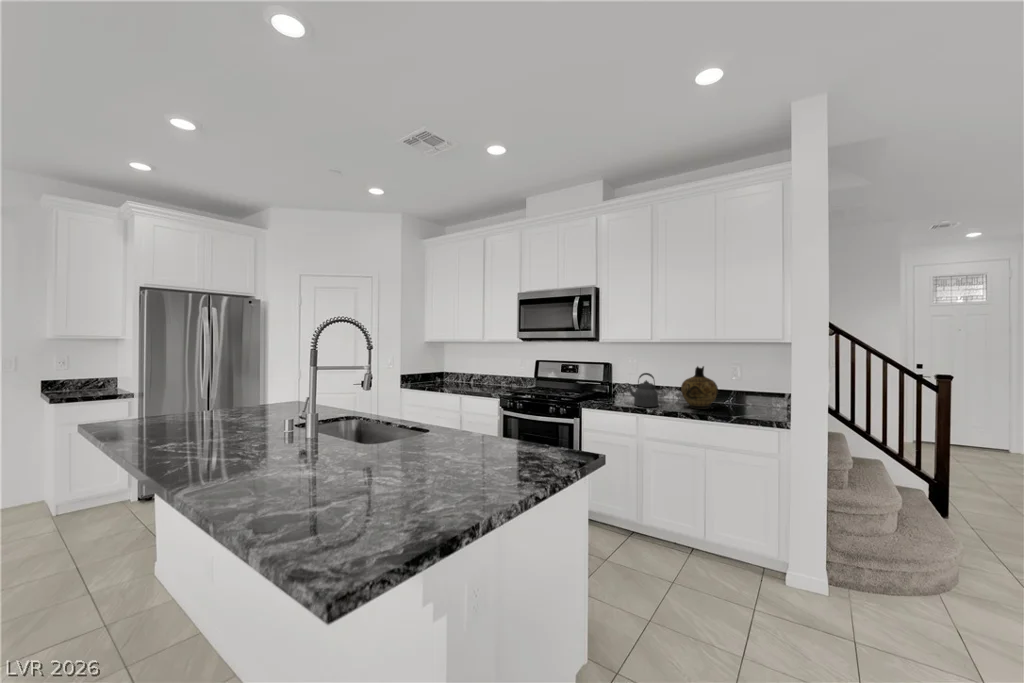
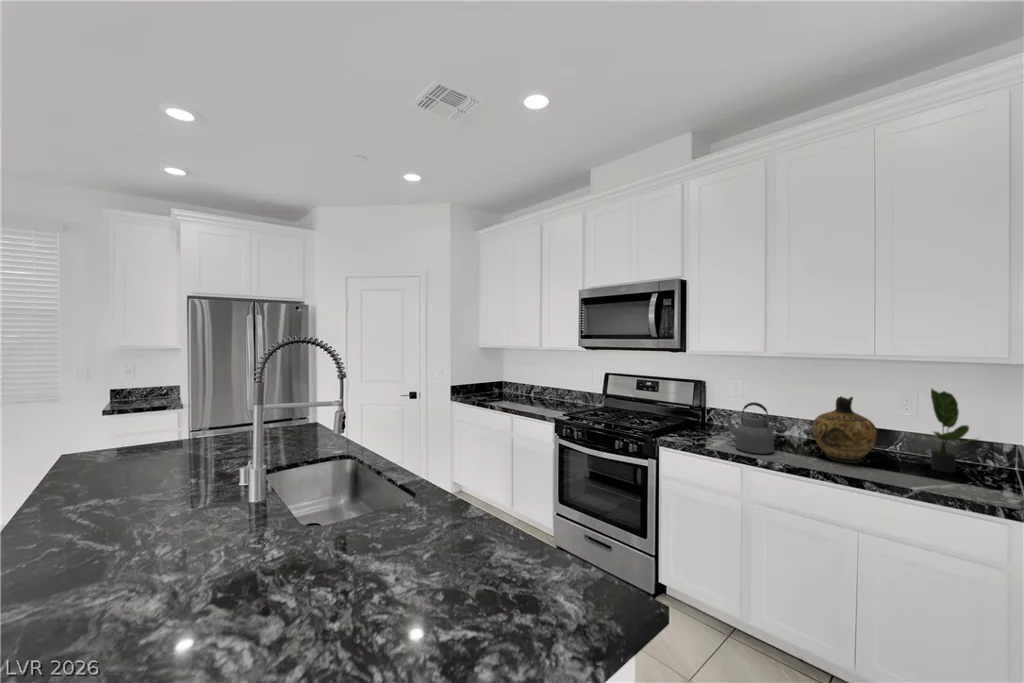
potted plant: none [739,359,771,411] -> present [926,389,975,473]

